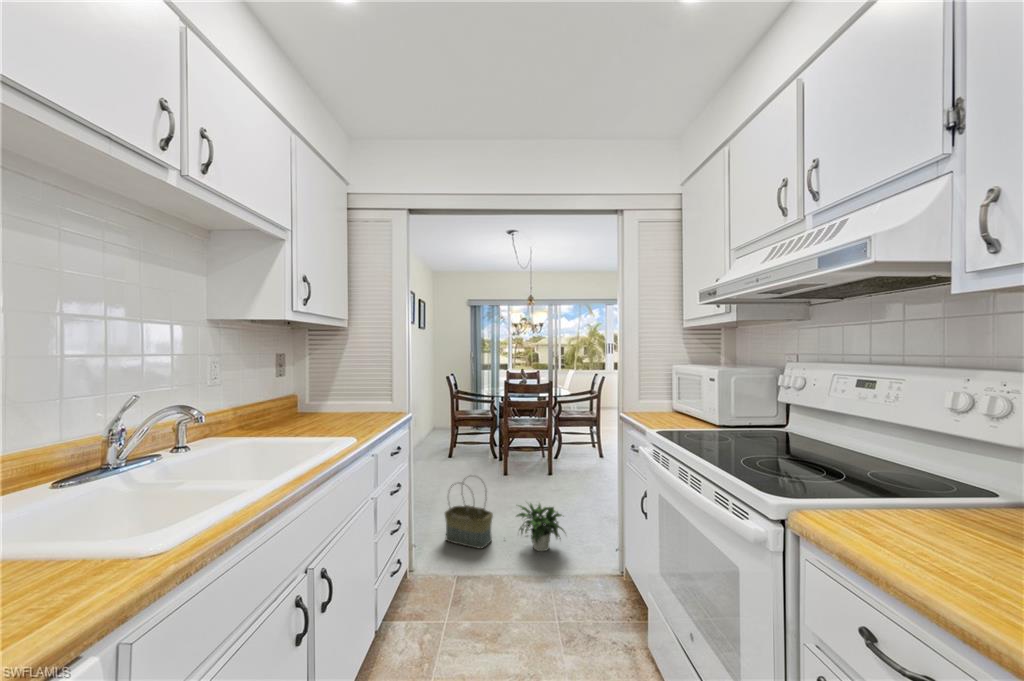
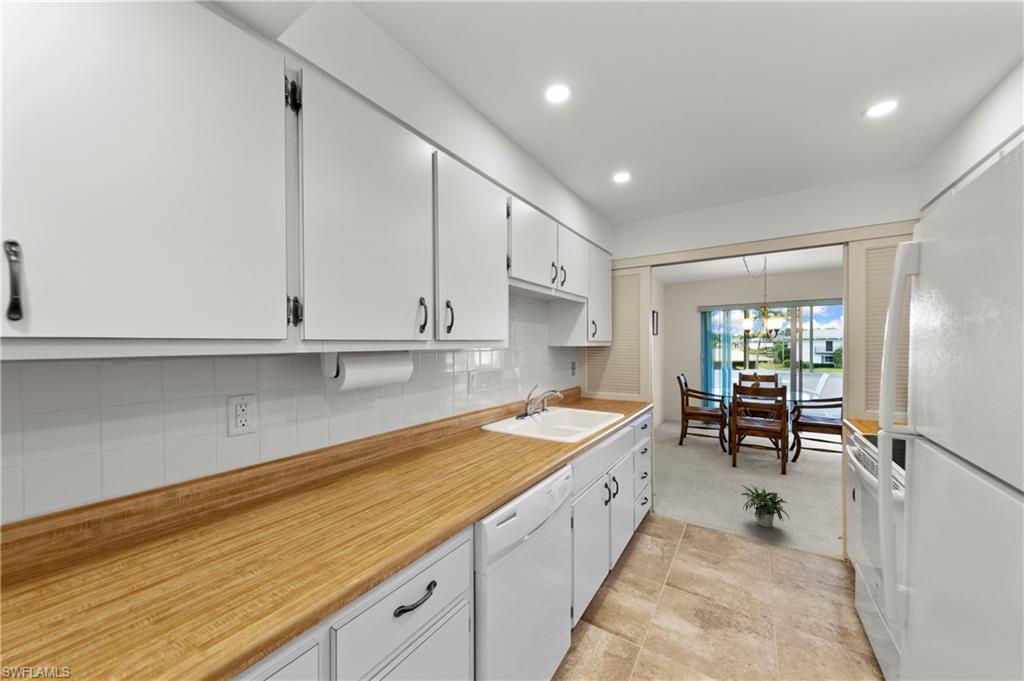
basket: present [445,482,493,549] -> none [680,457,721,513]

